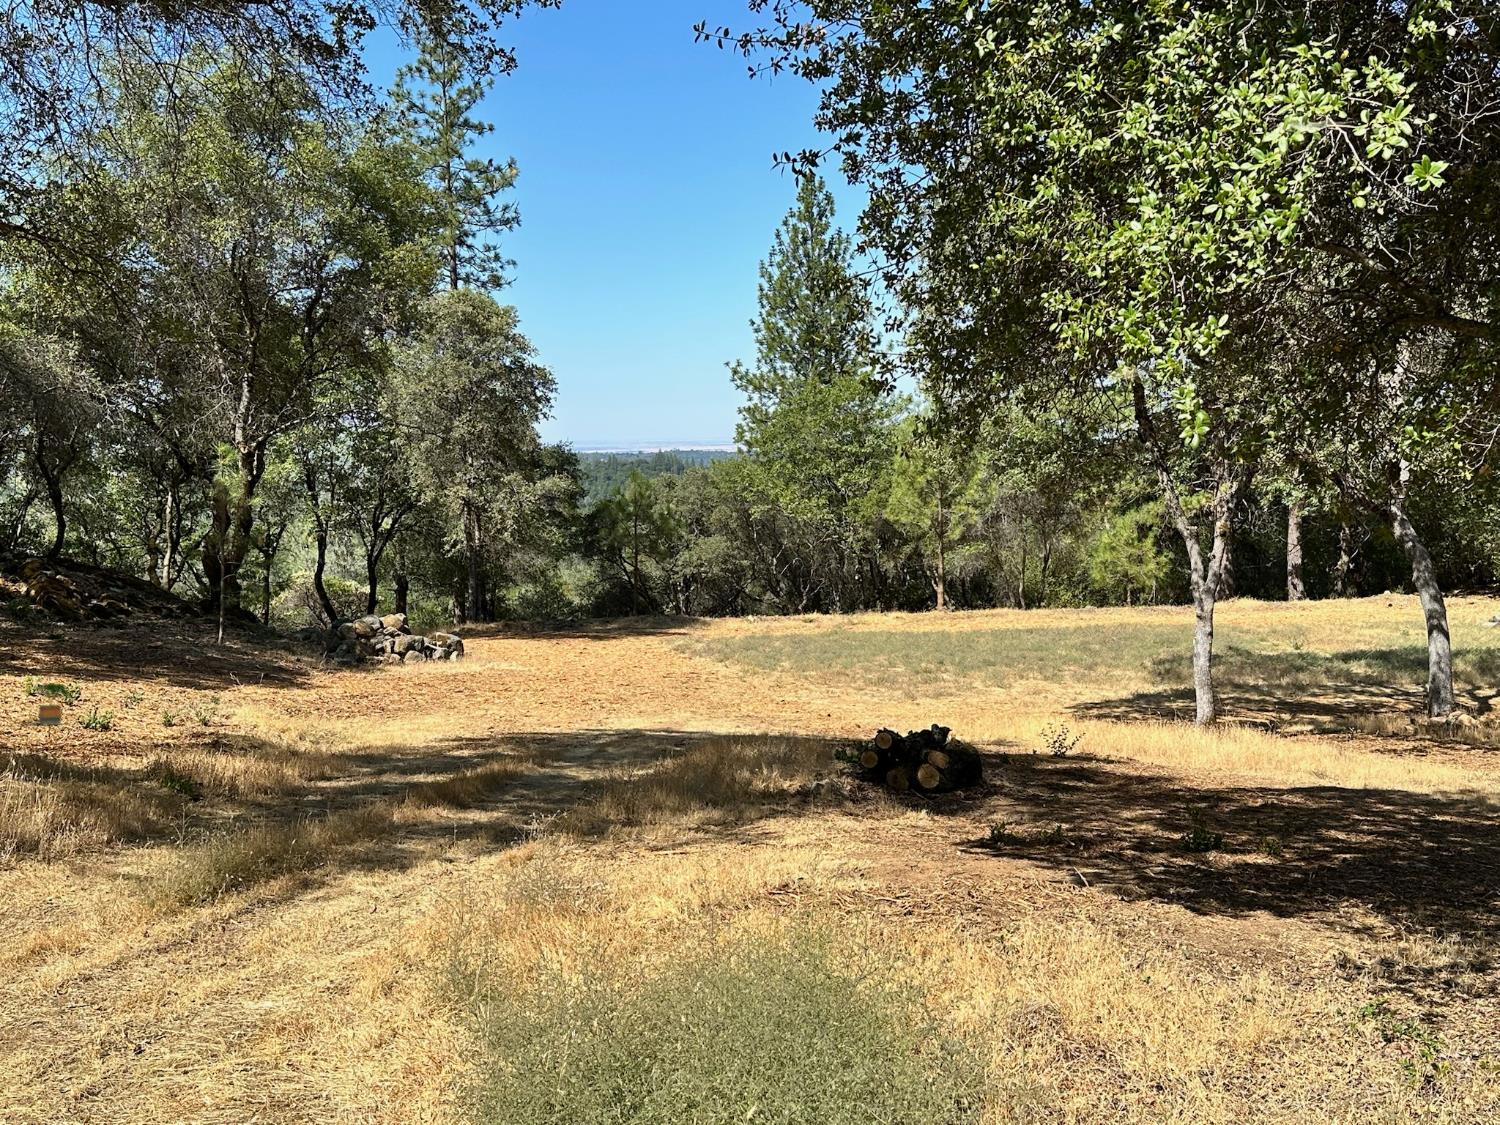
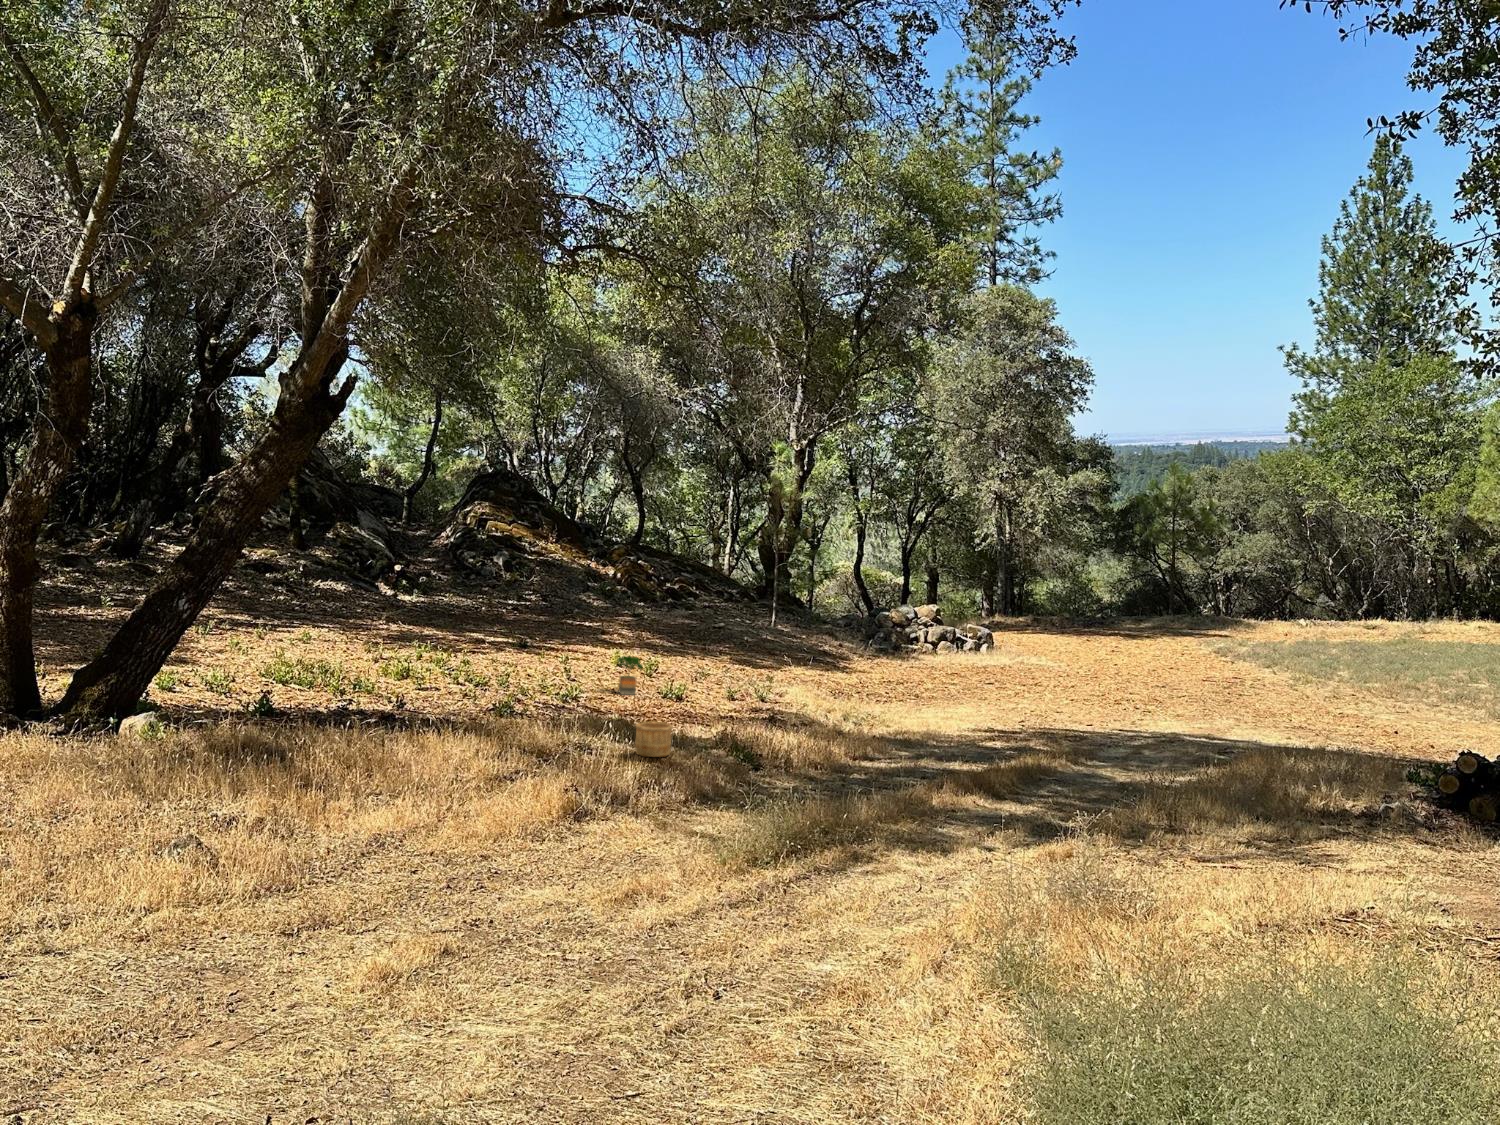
wooden bucket: none [78,739,121,773] -> present [635,722,673,757]

